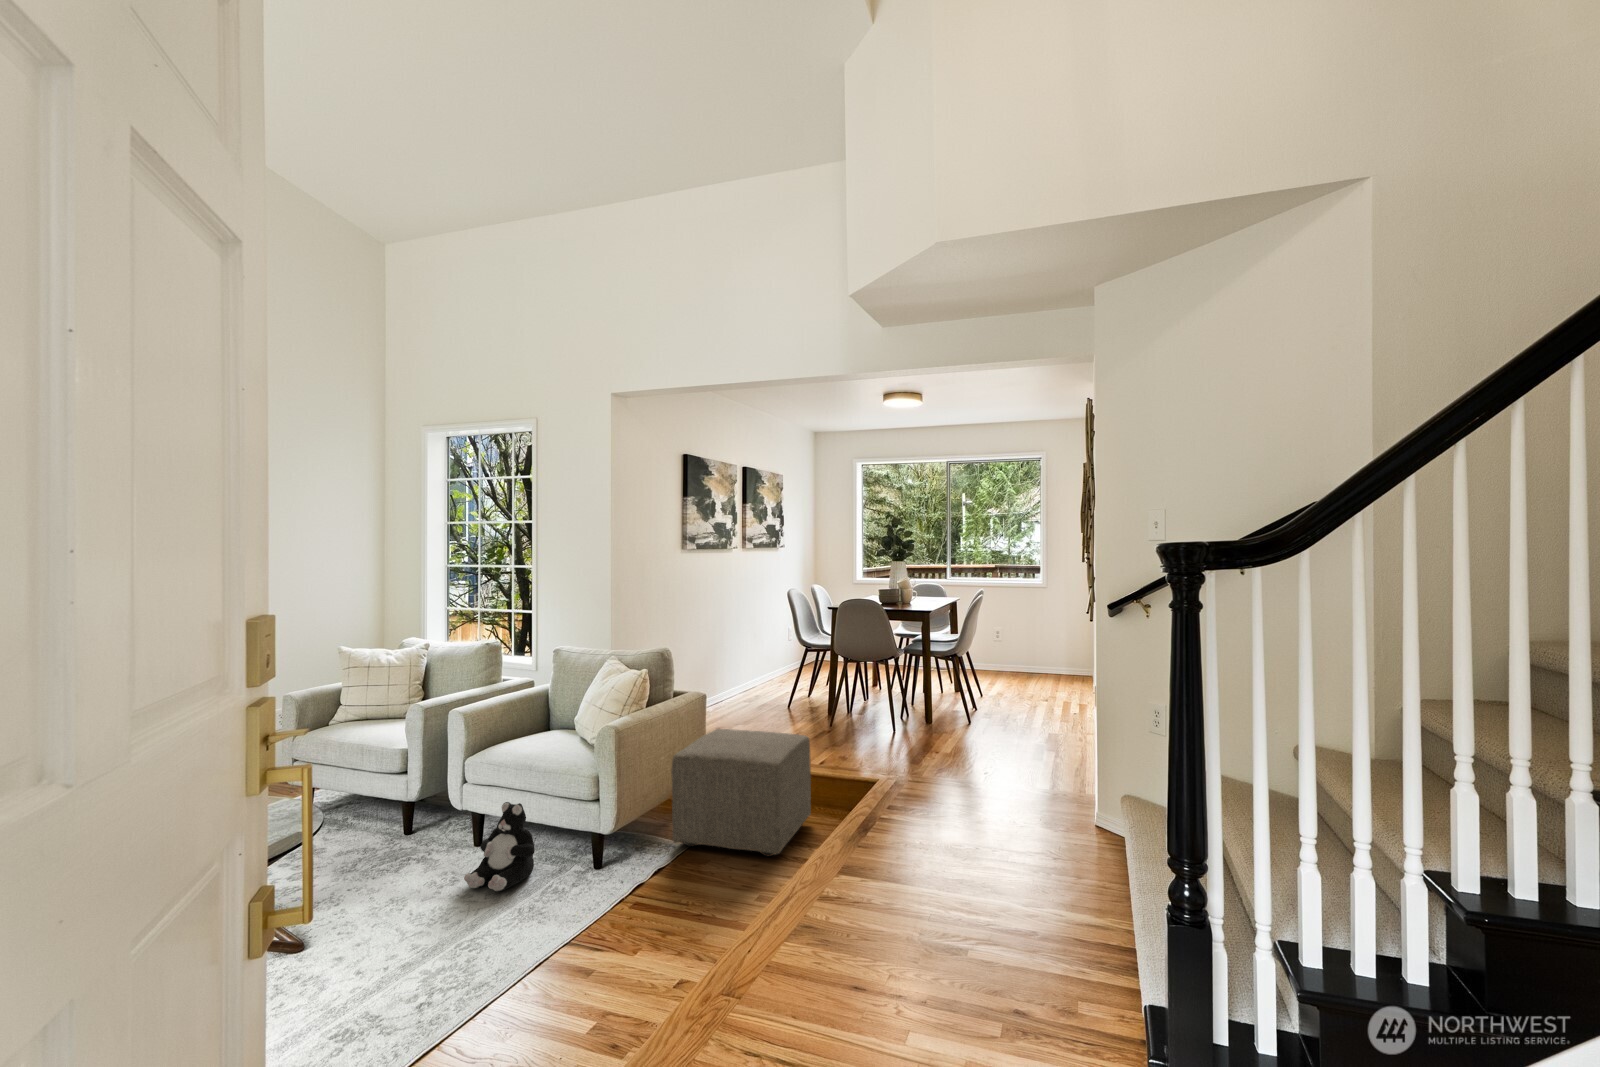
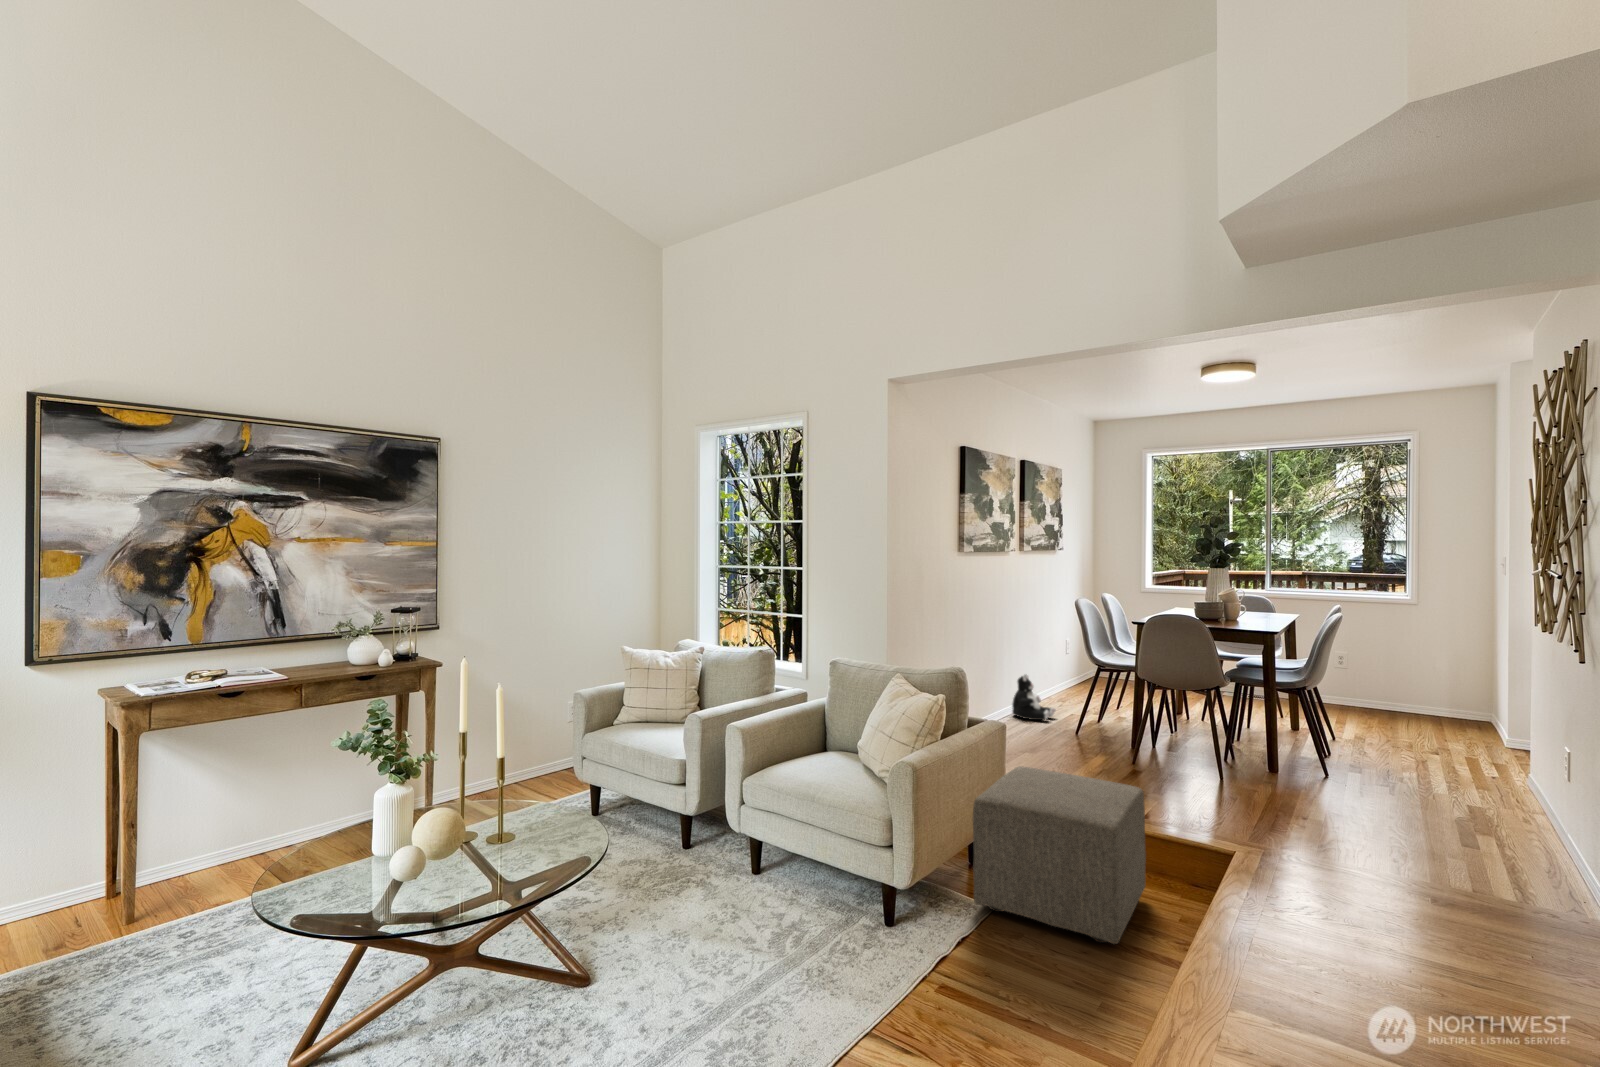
plush toy: present [464,802,535,891] -> present [1012,675,1056,720]

